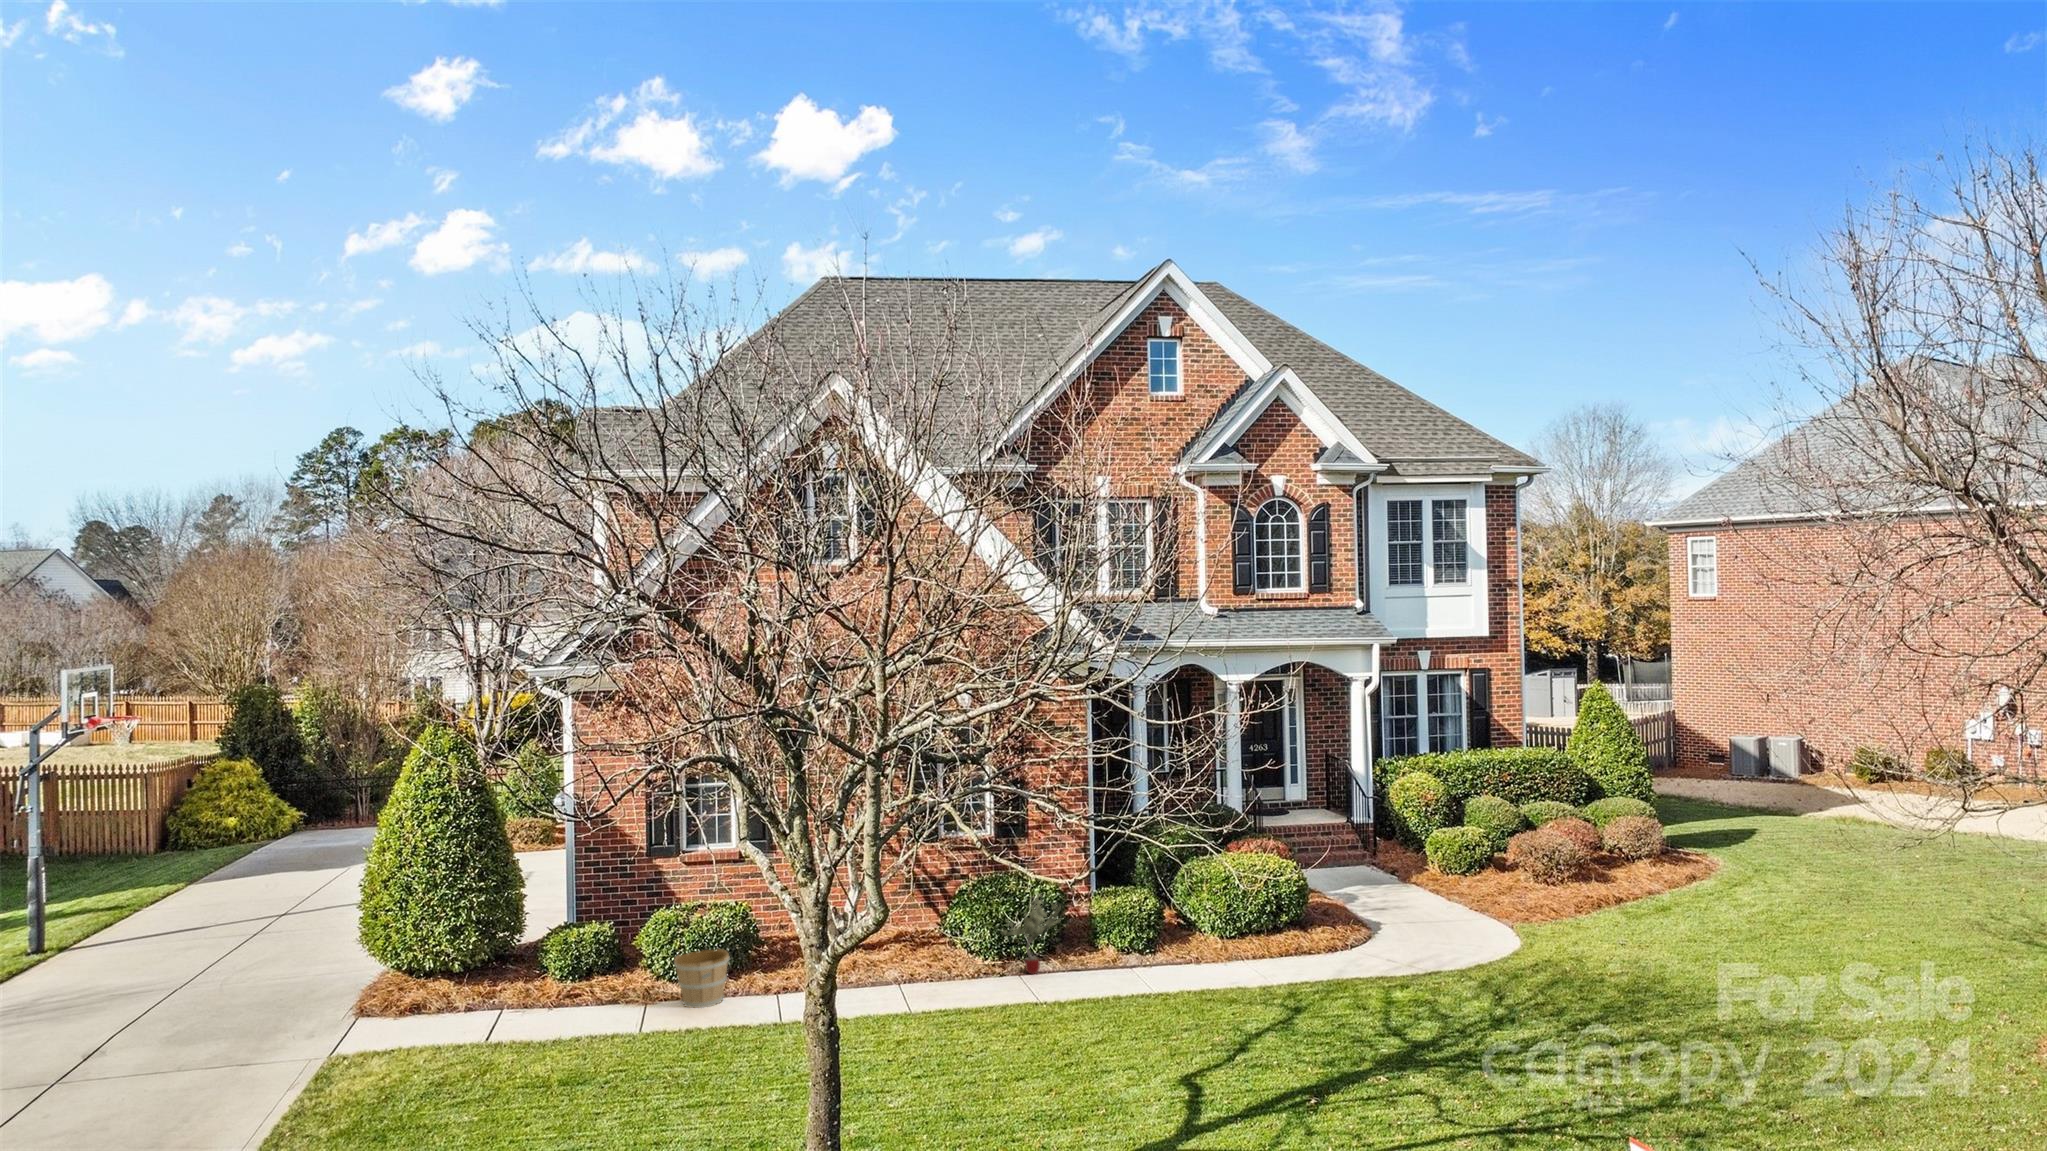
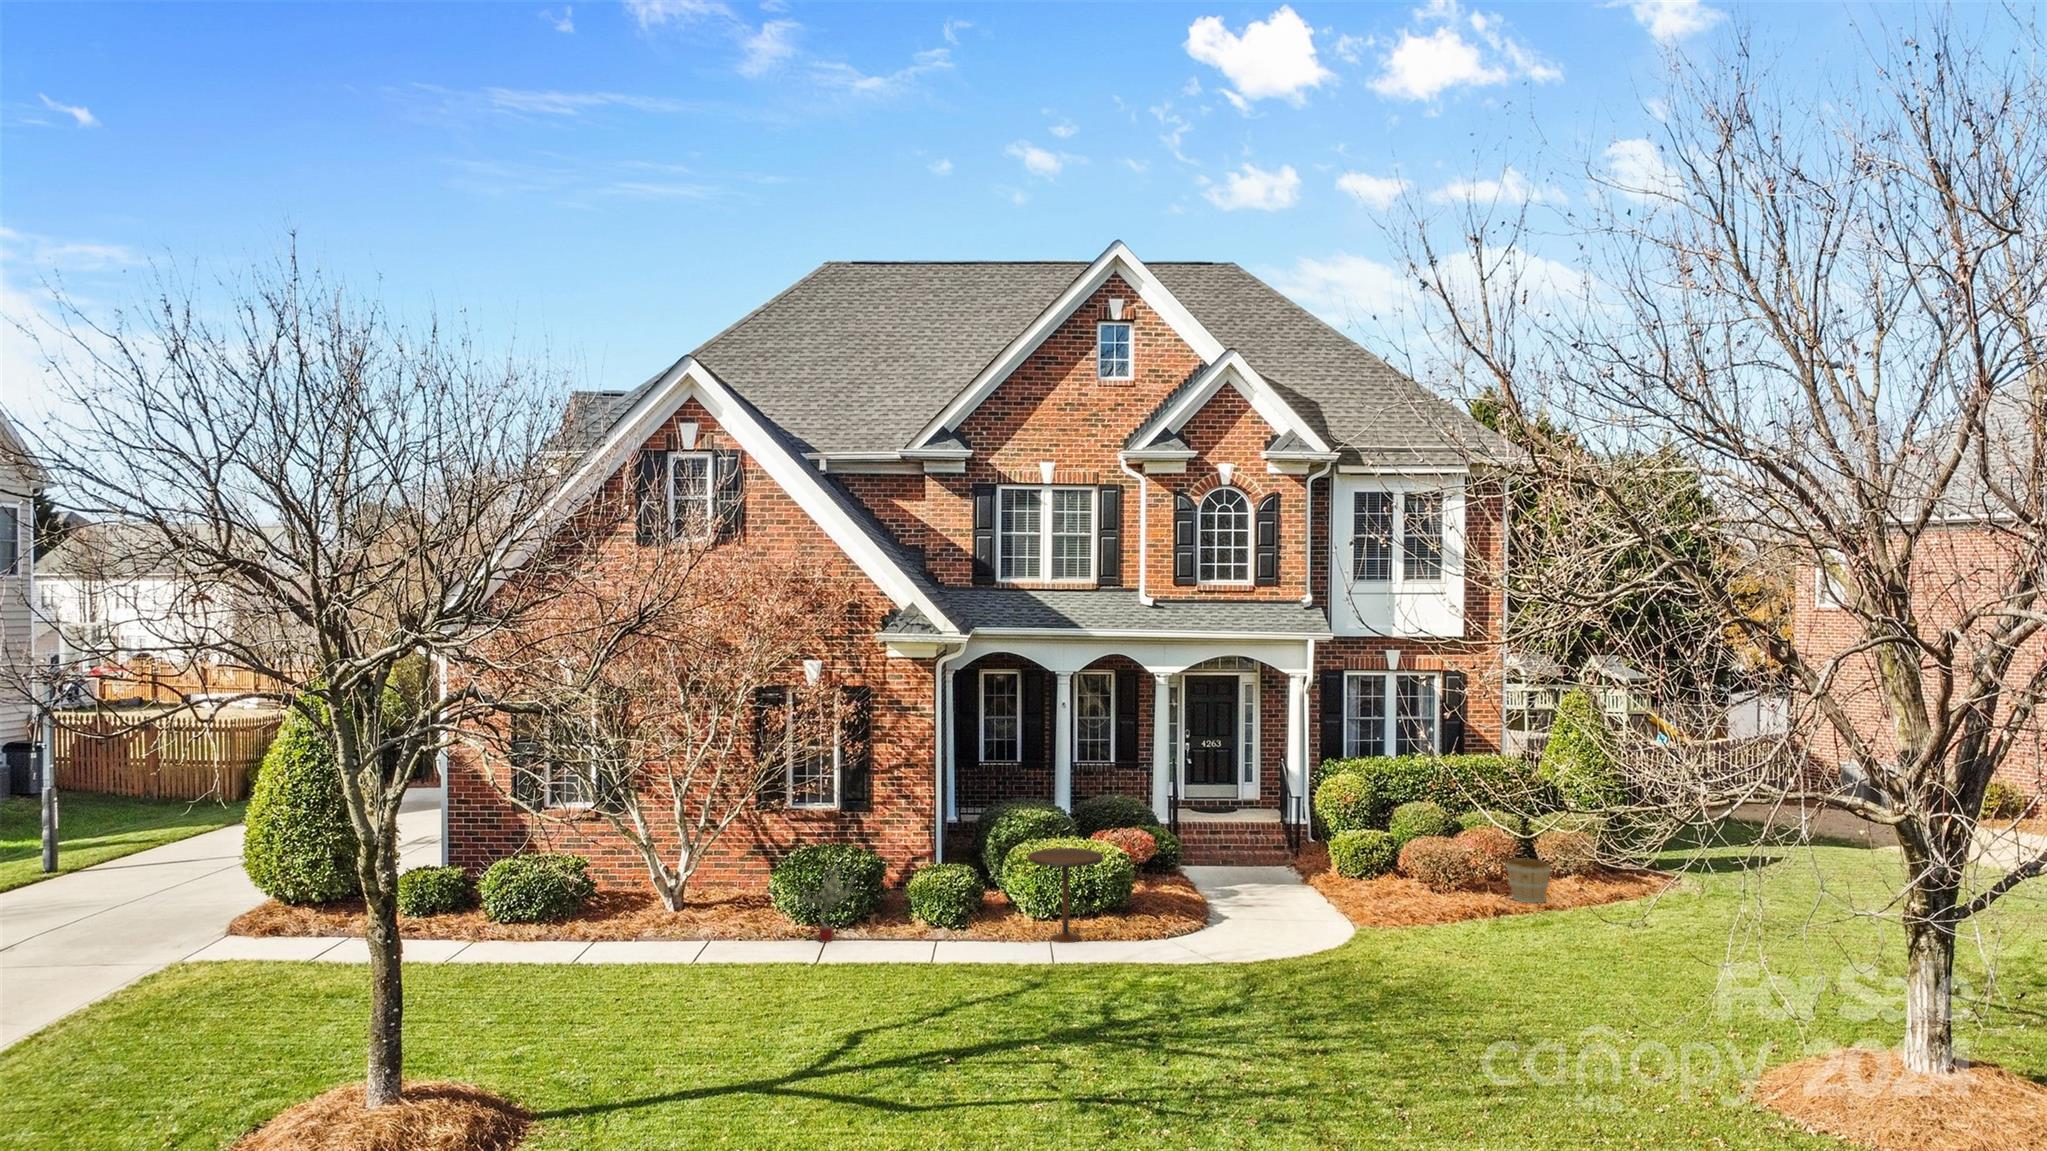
pedestal table: none [1221,860,1299,955] -> present [1027,848,1104,943]
wooden bucket: present [674,949,730,1008] -> present [1505,858,1552,903]

